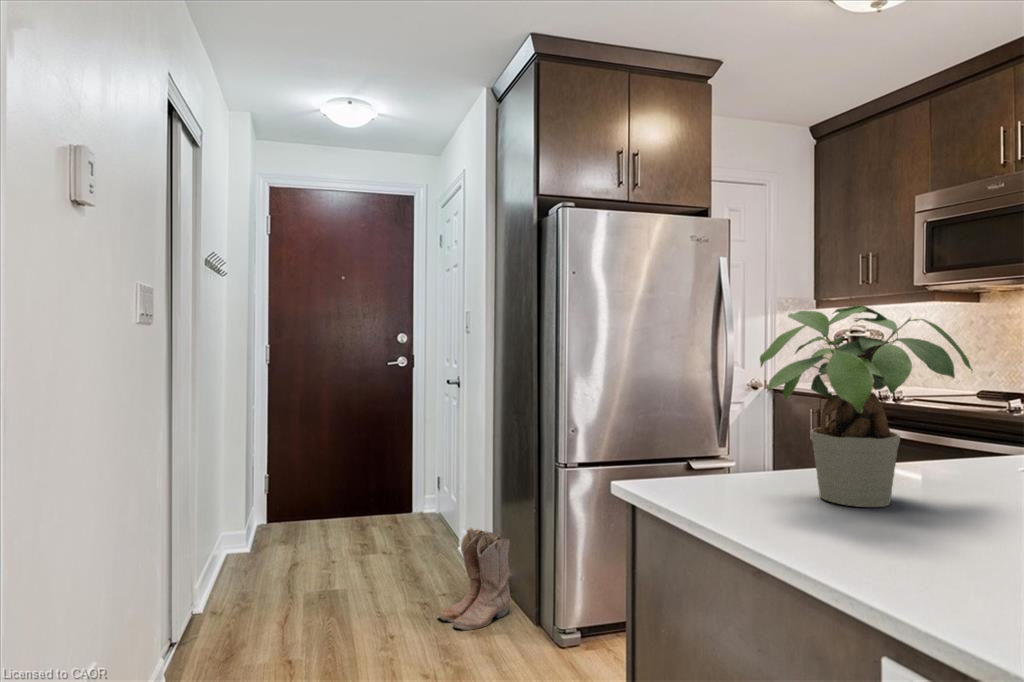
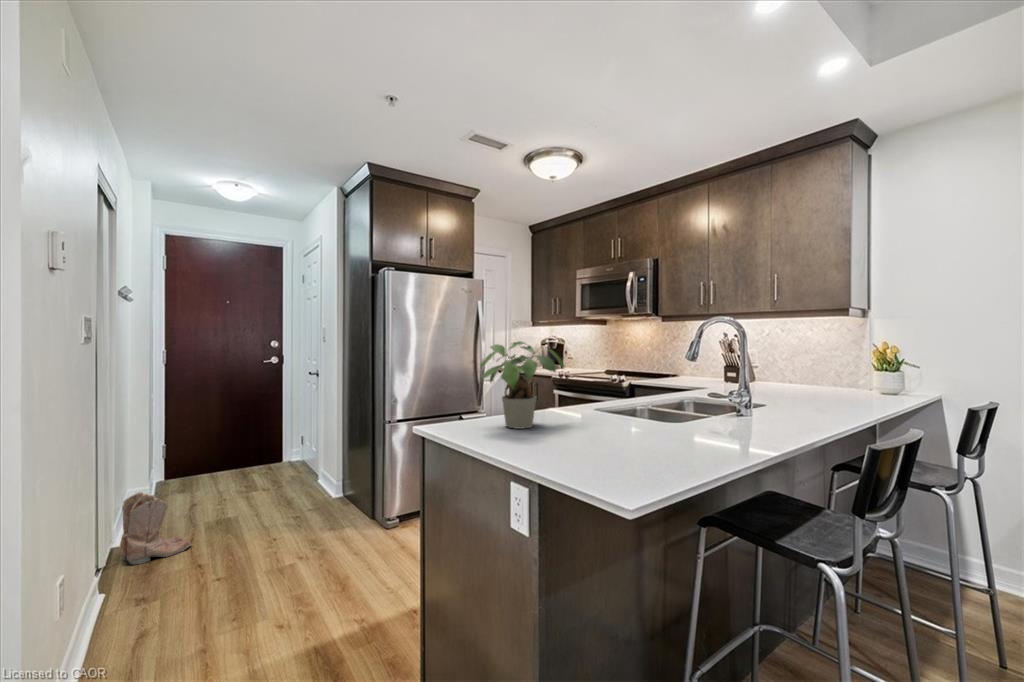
boots: present [438,528,511,630] -> present [120,492,191,565]

